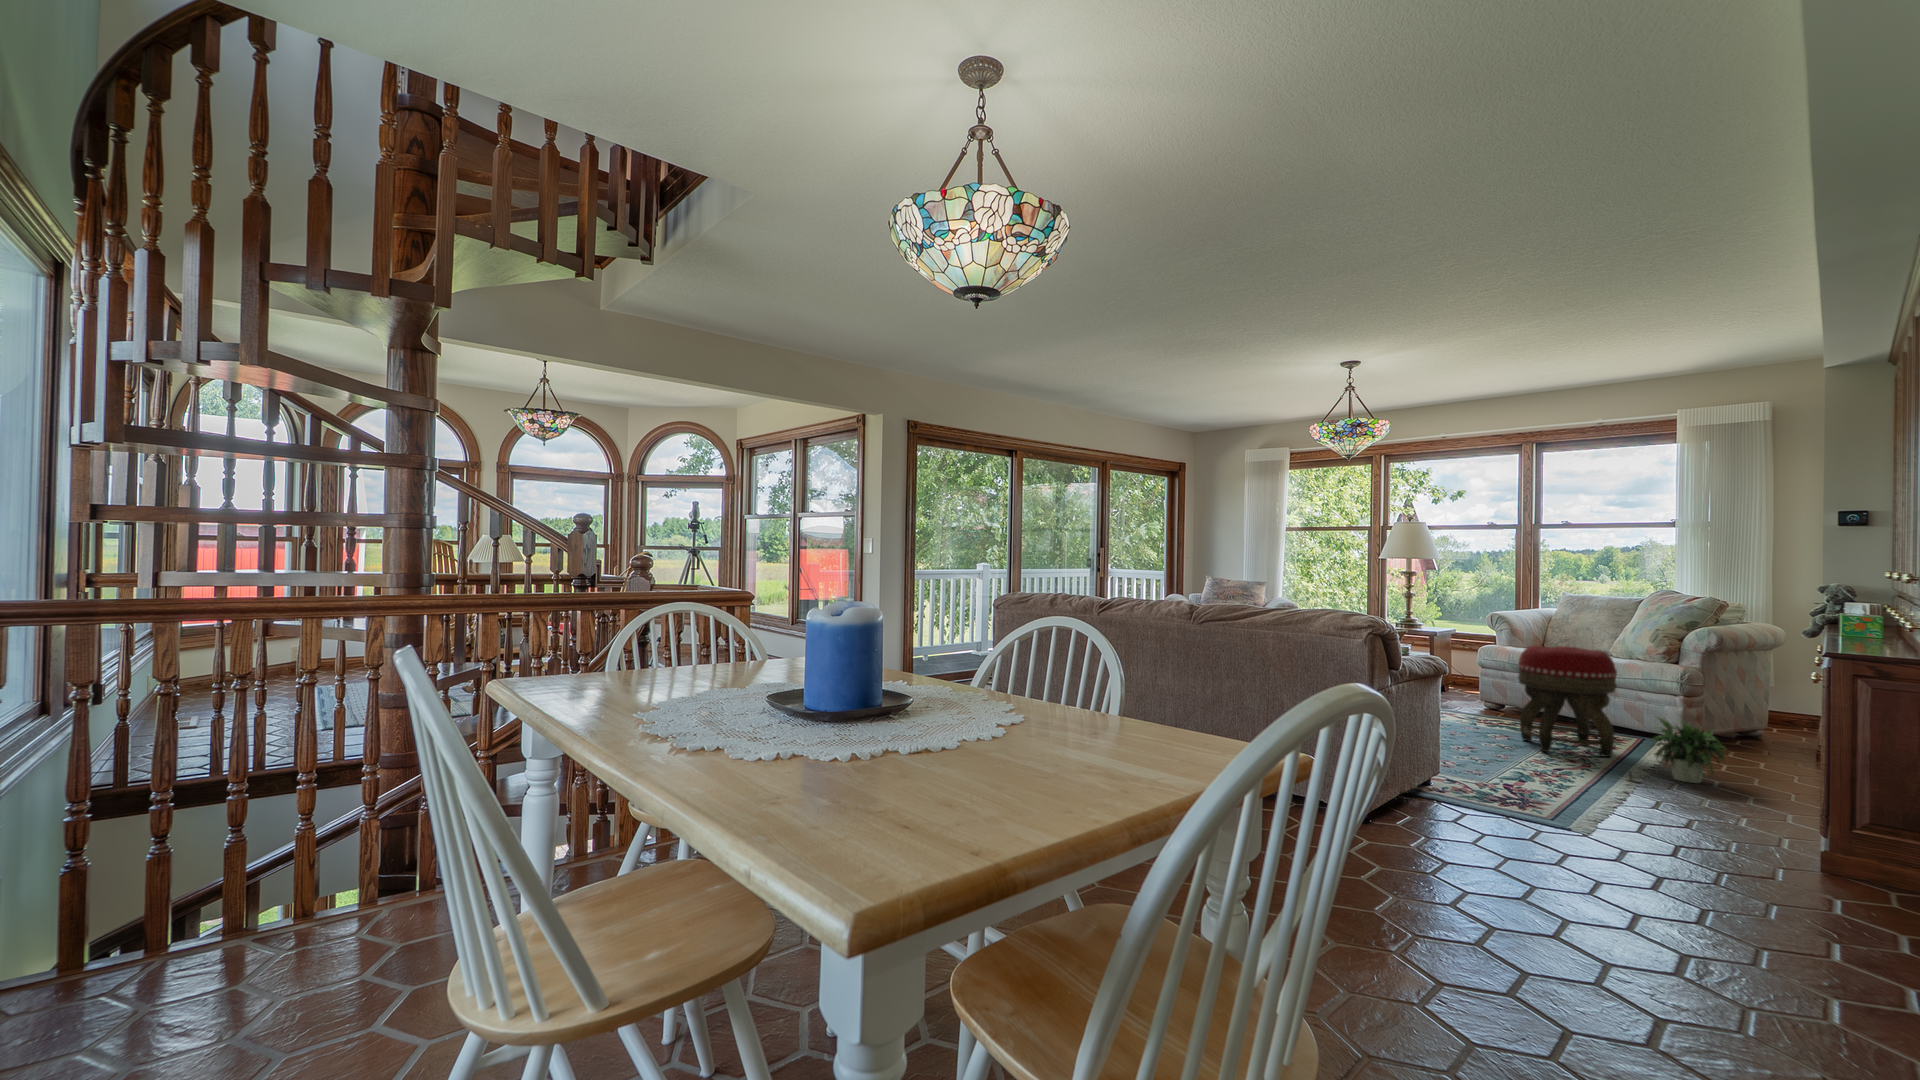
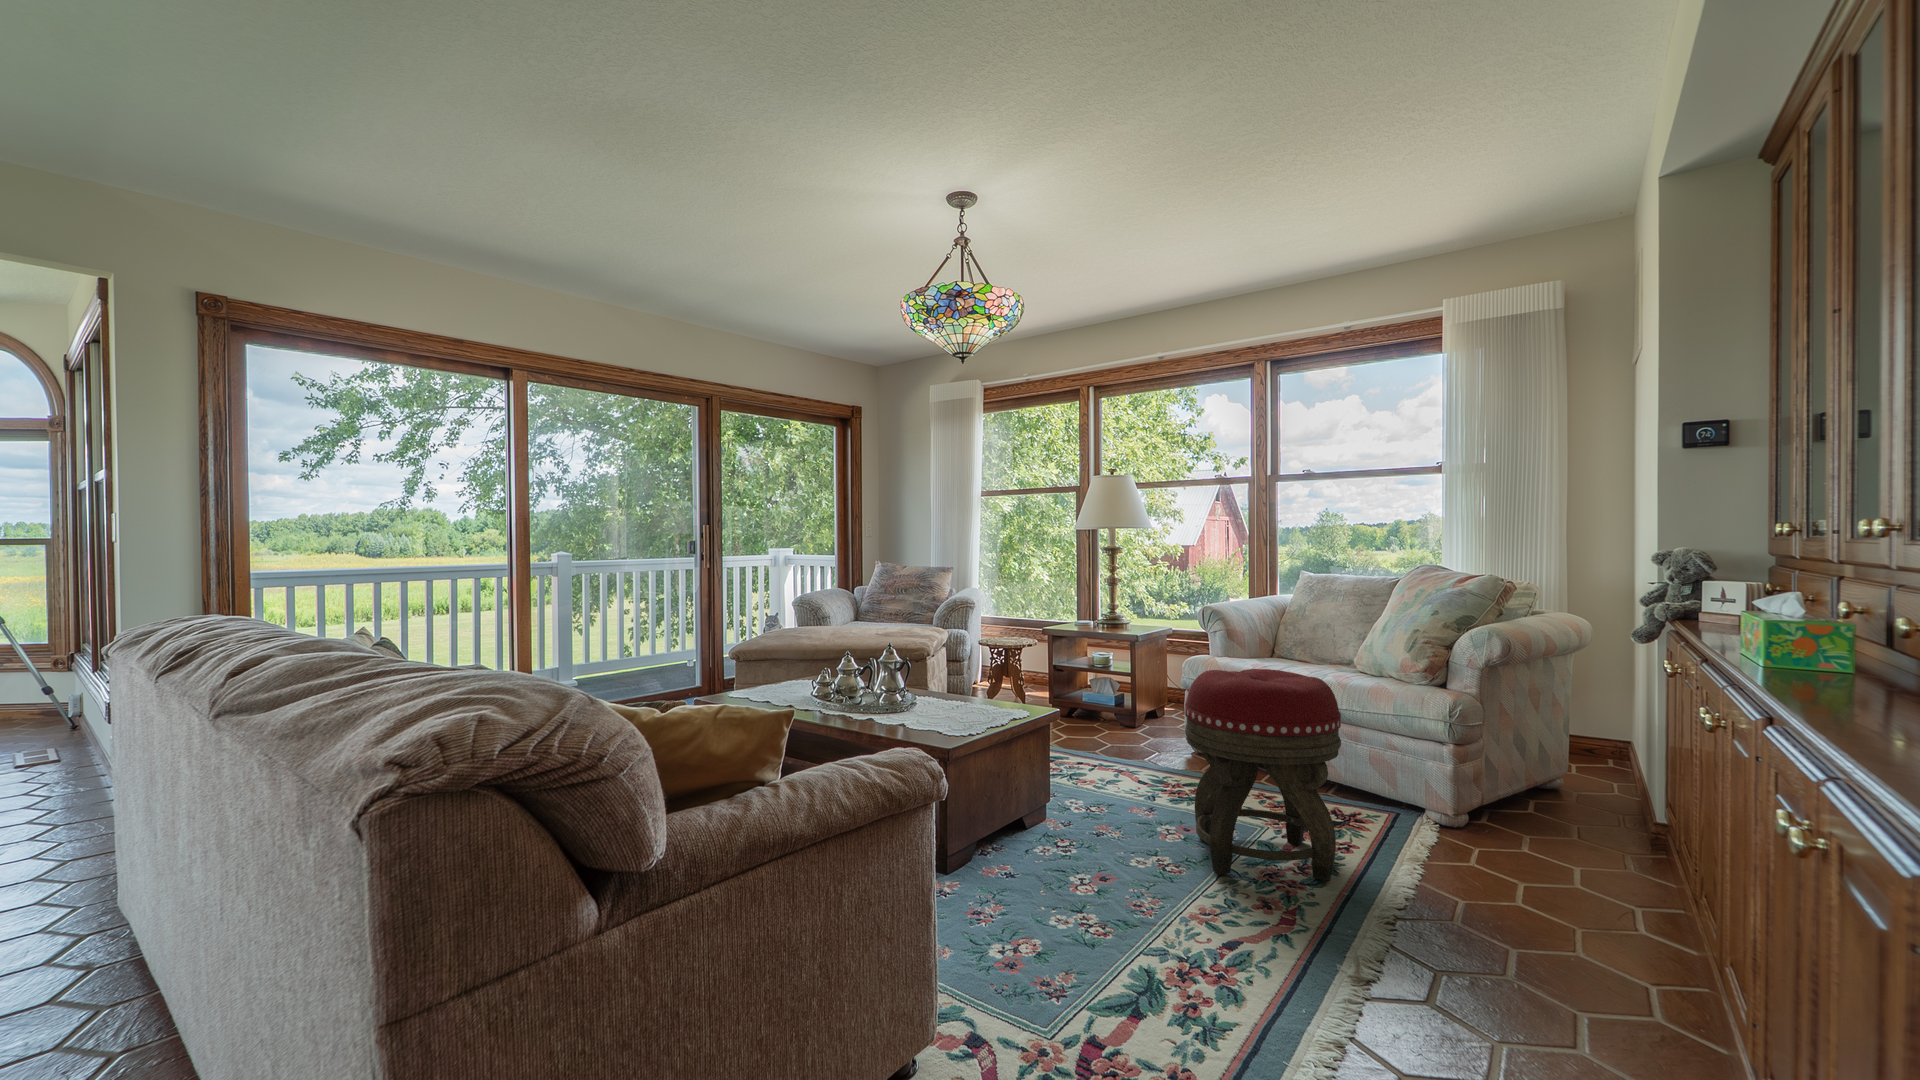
potted plant: present [1652,717,1727,783] -> none [1386,815,1528,966]

